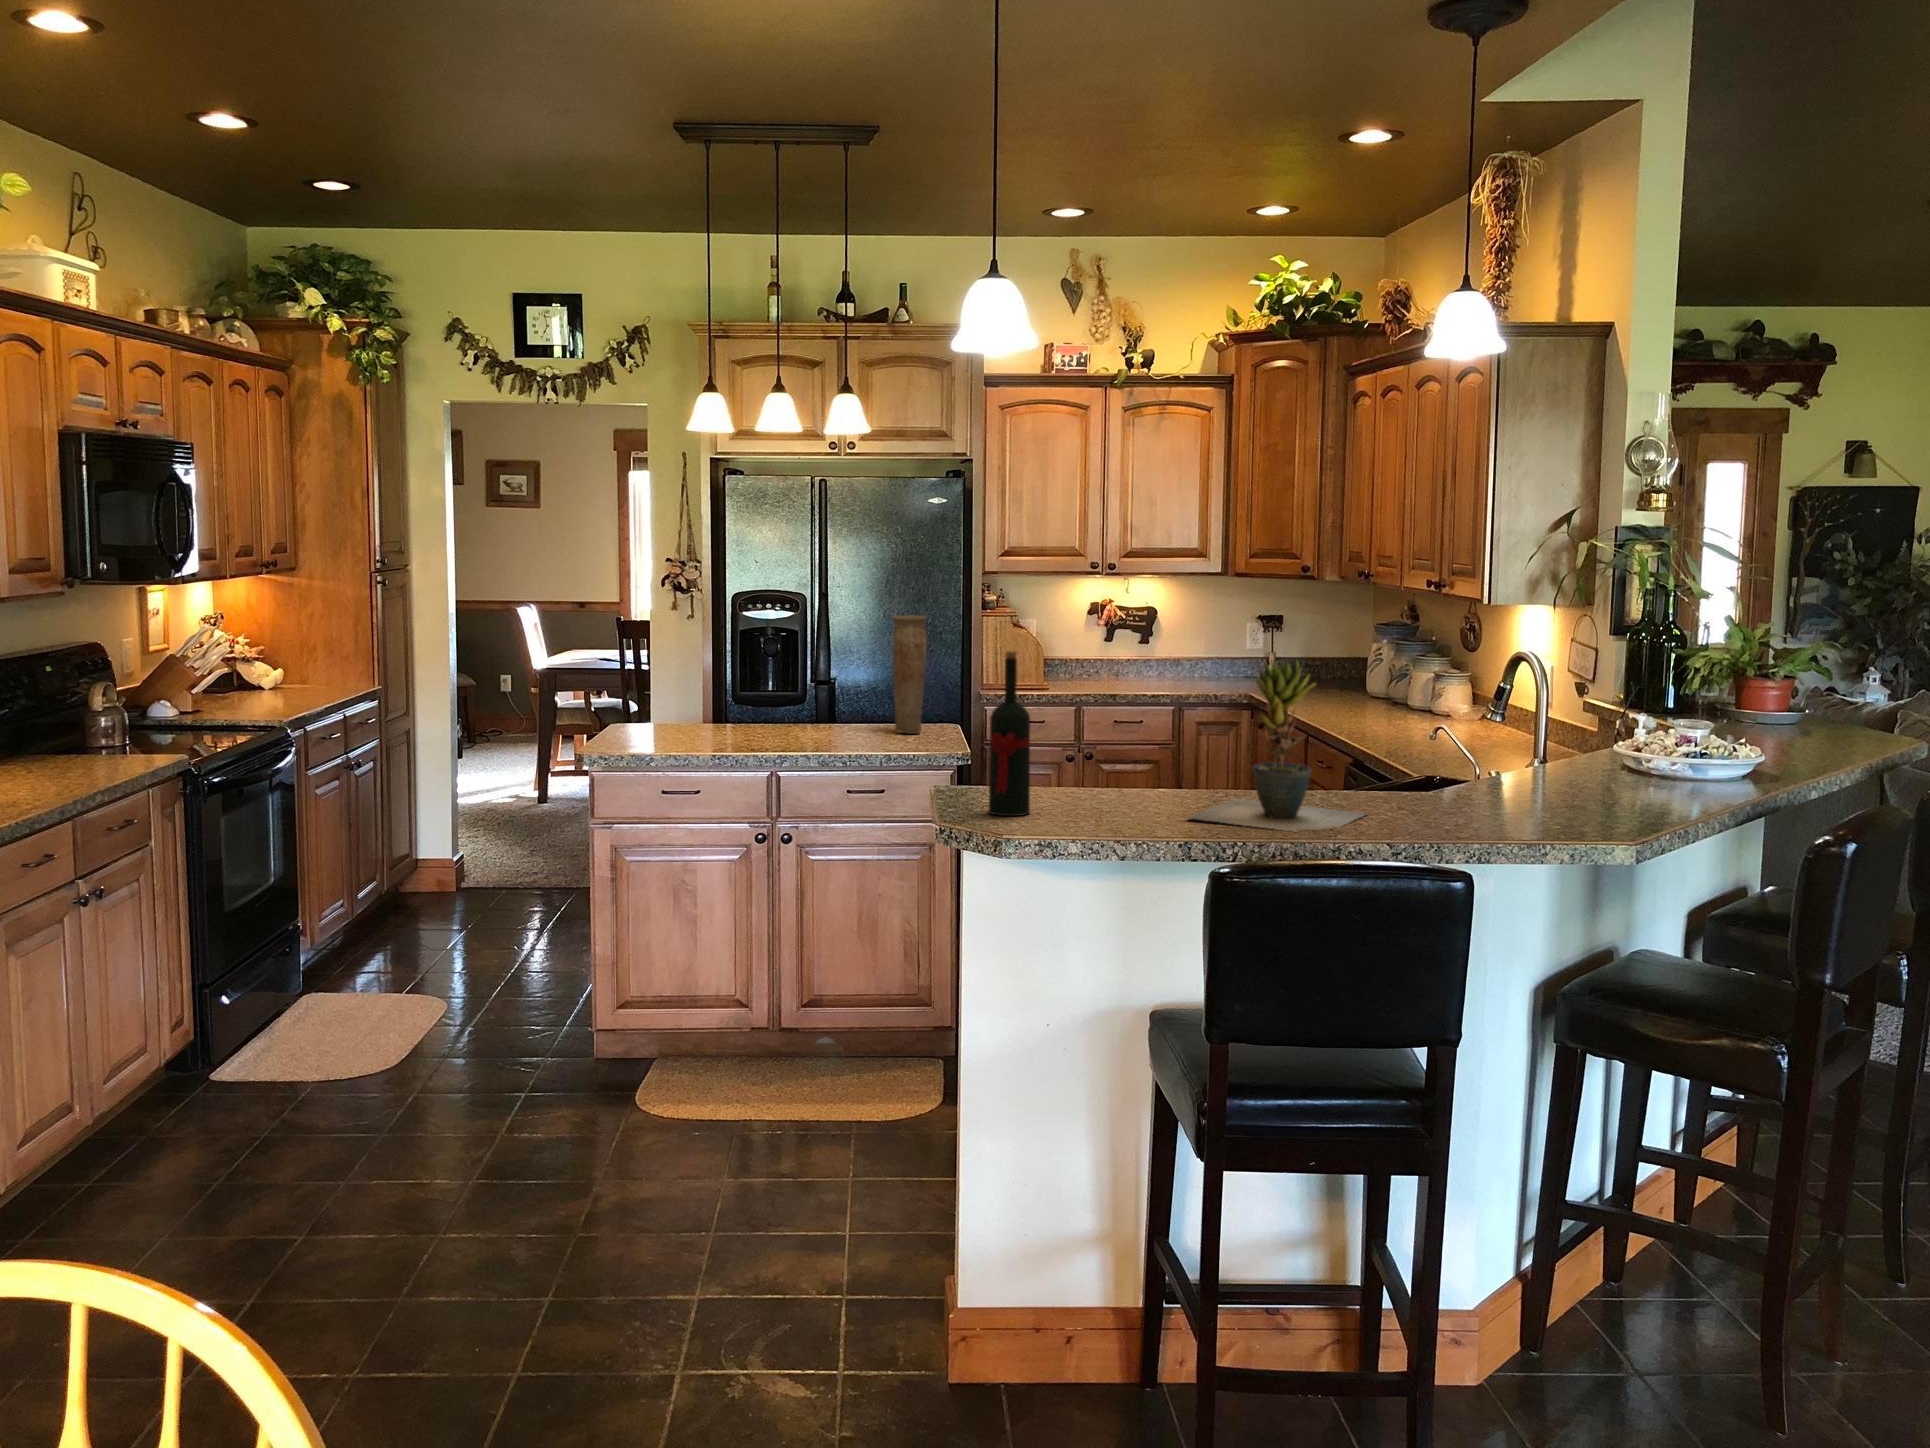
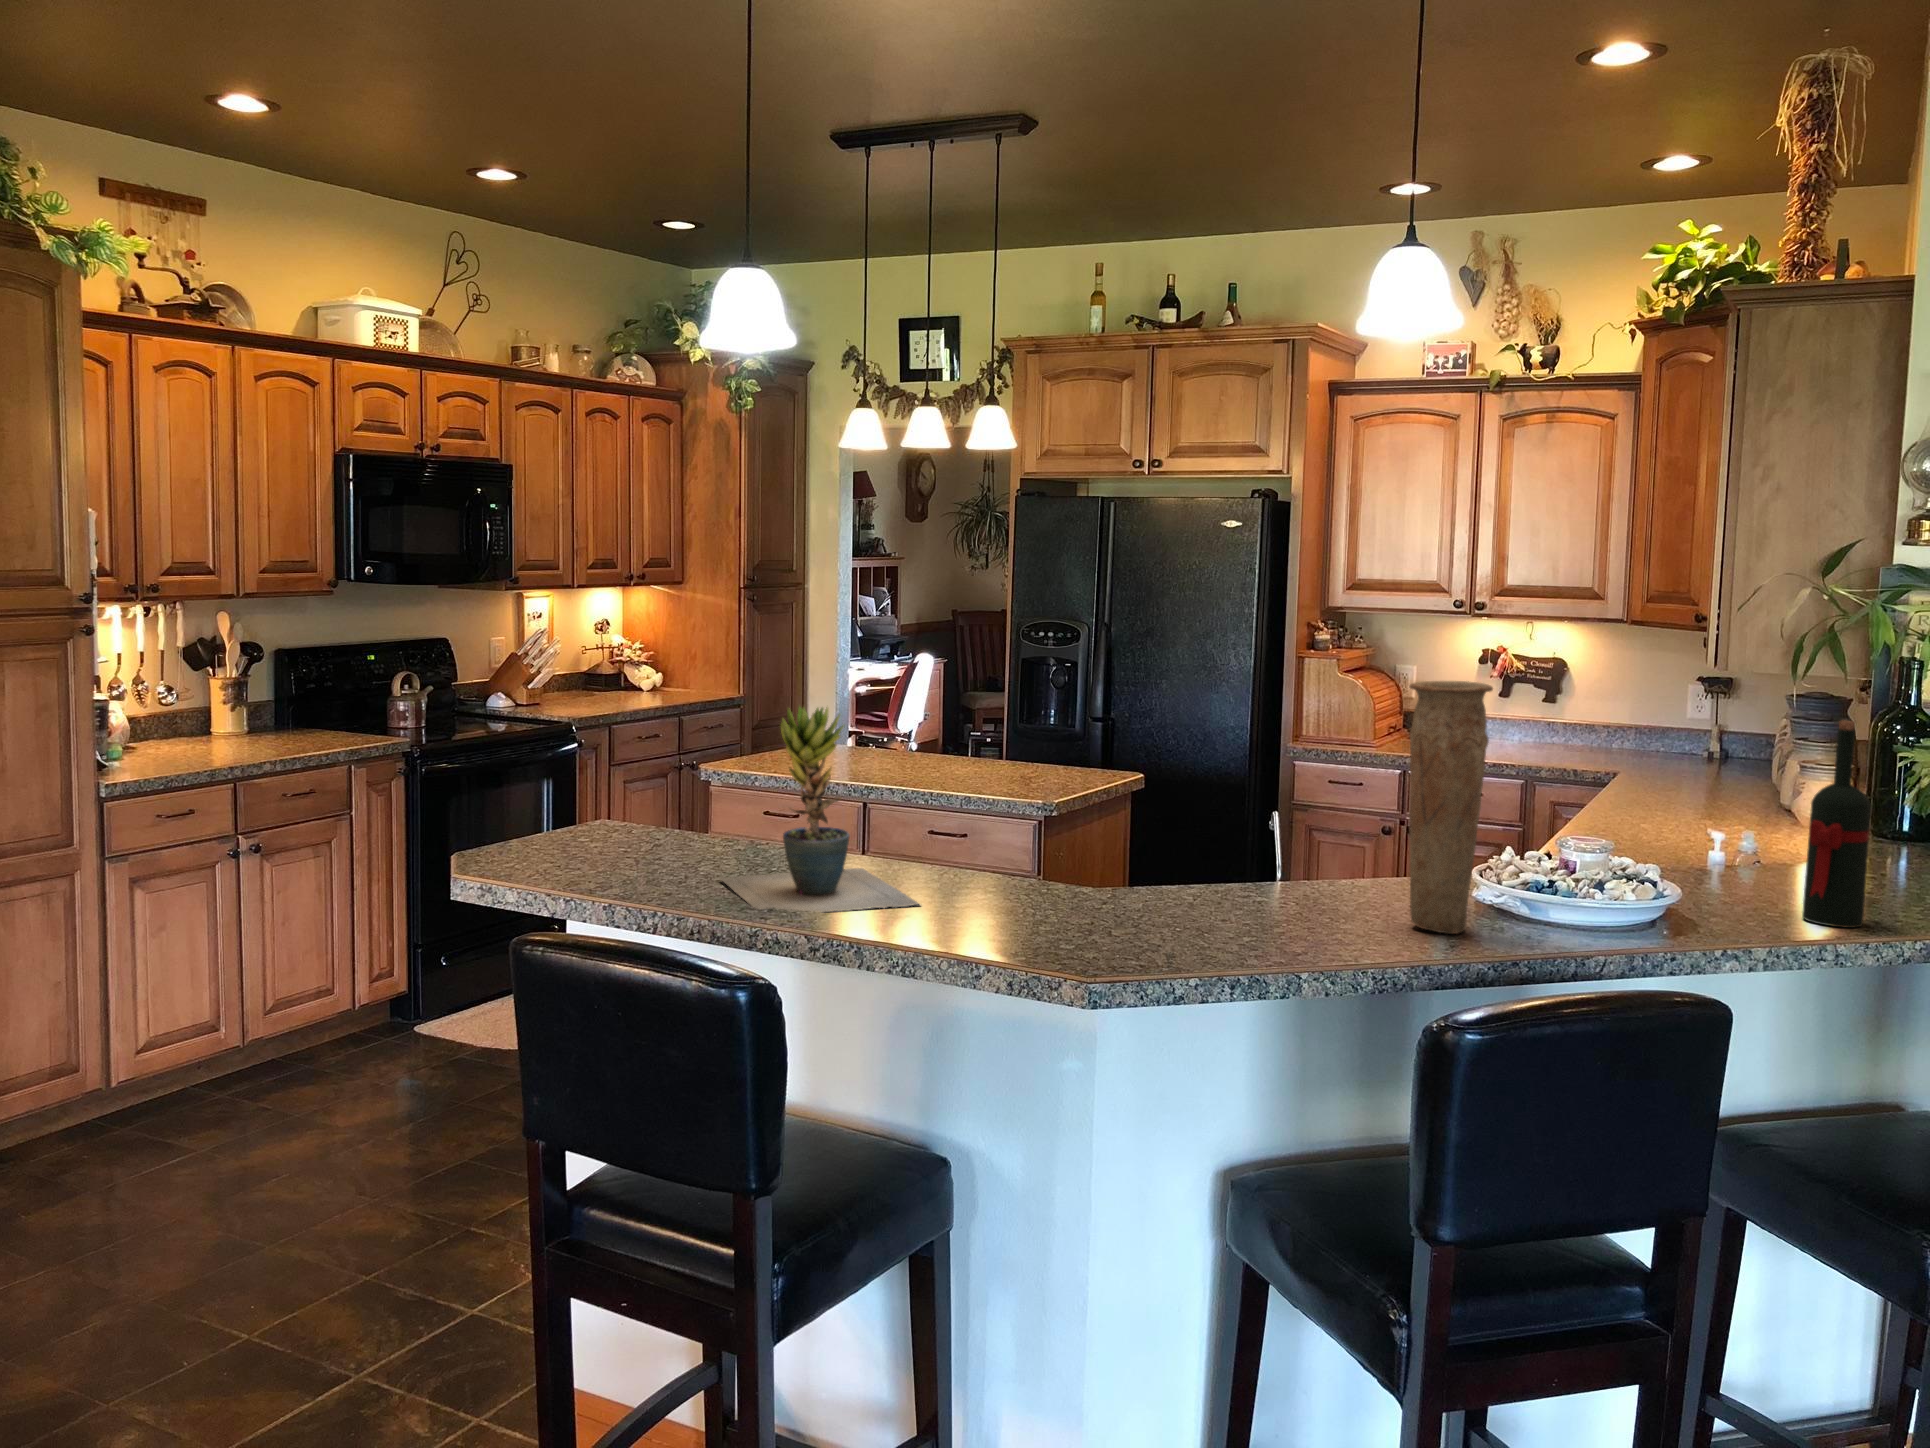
vase: present [891,615,927,734] -> present [1409,681,1493,934]
wine bottle: present [989,651,1030,816] -> present [1802,721,1871,928]

